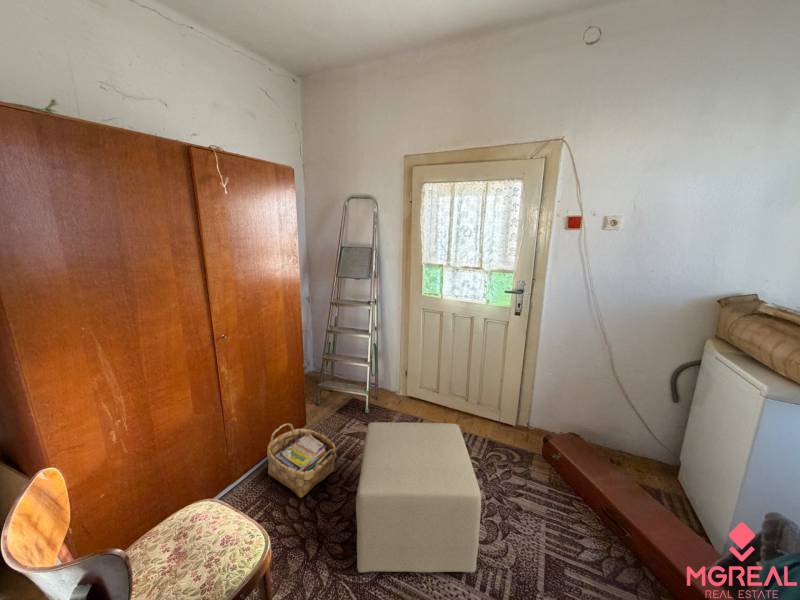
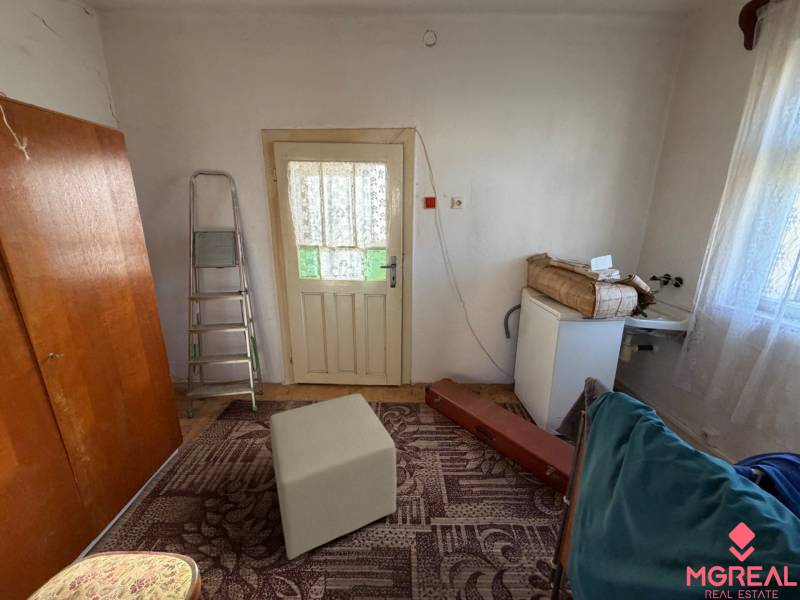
woven basket: present [267,423,336,498] -> none [138,445,234,520]

